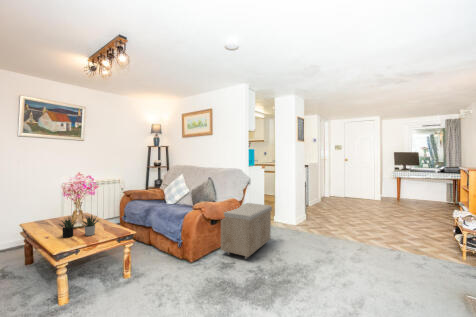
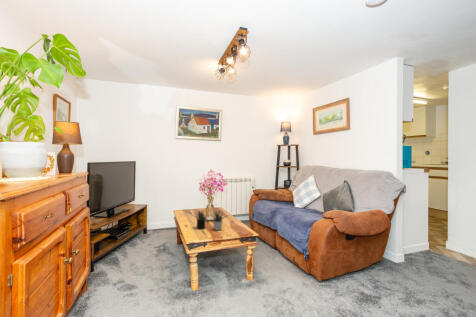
storage bench: present [221,203,272,259] -> none [359,218,446,297]

